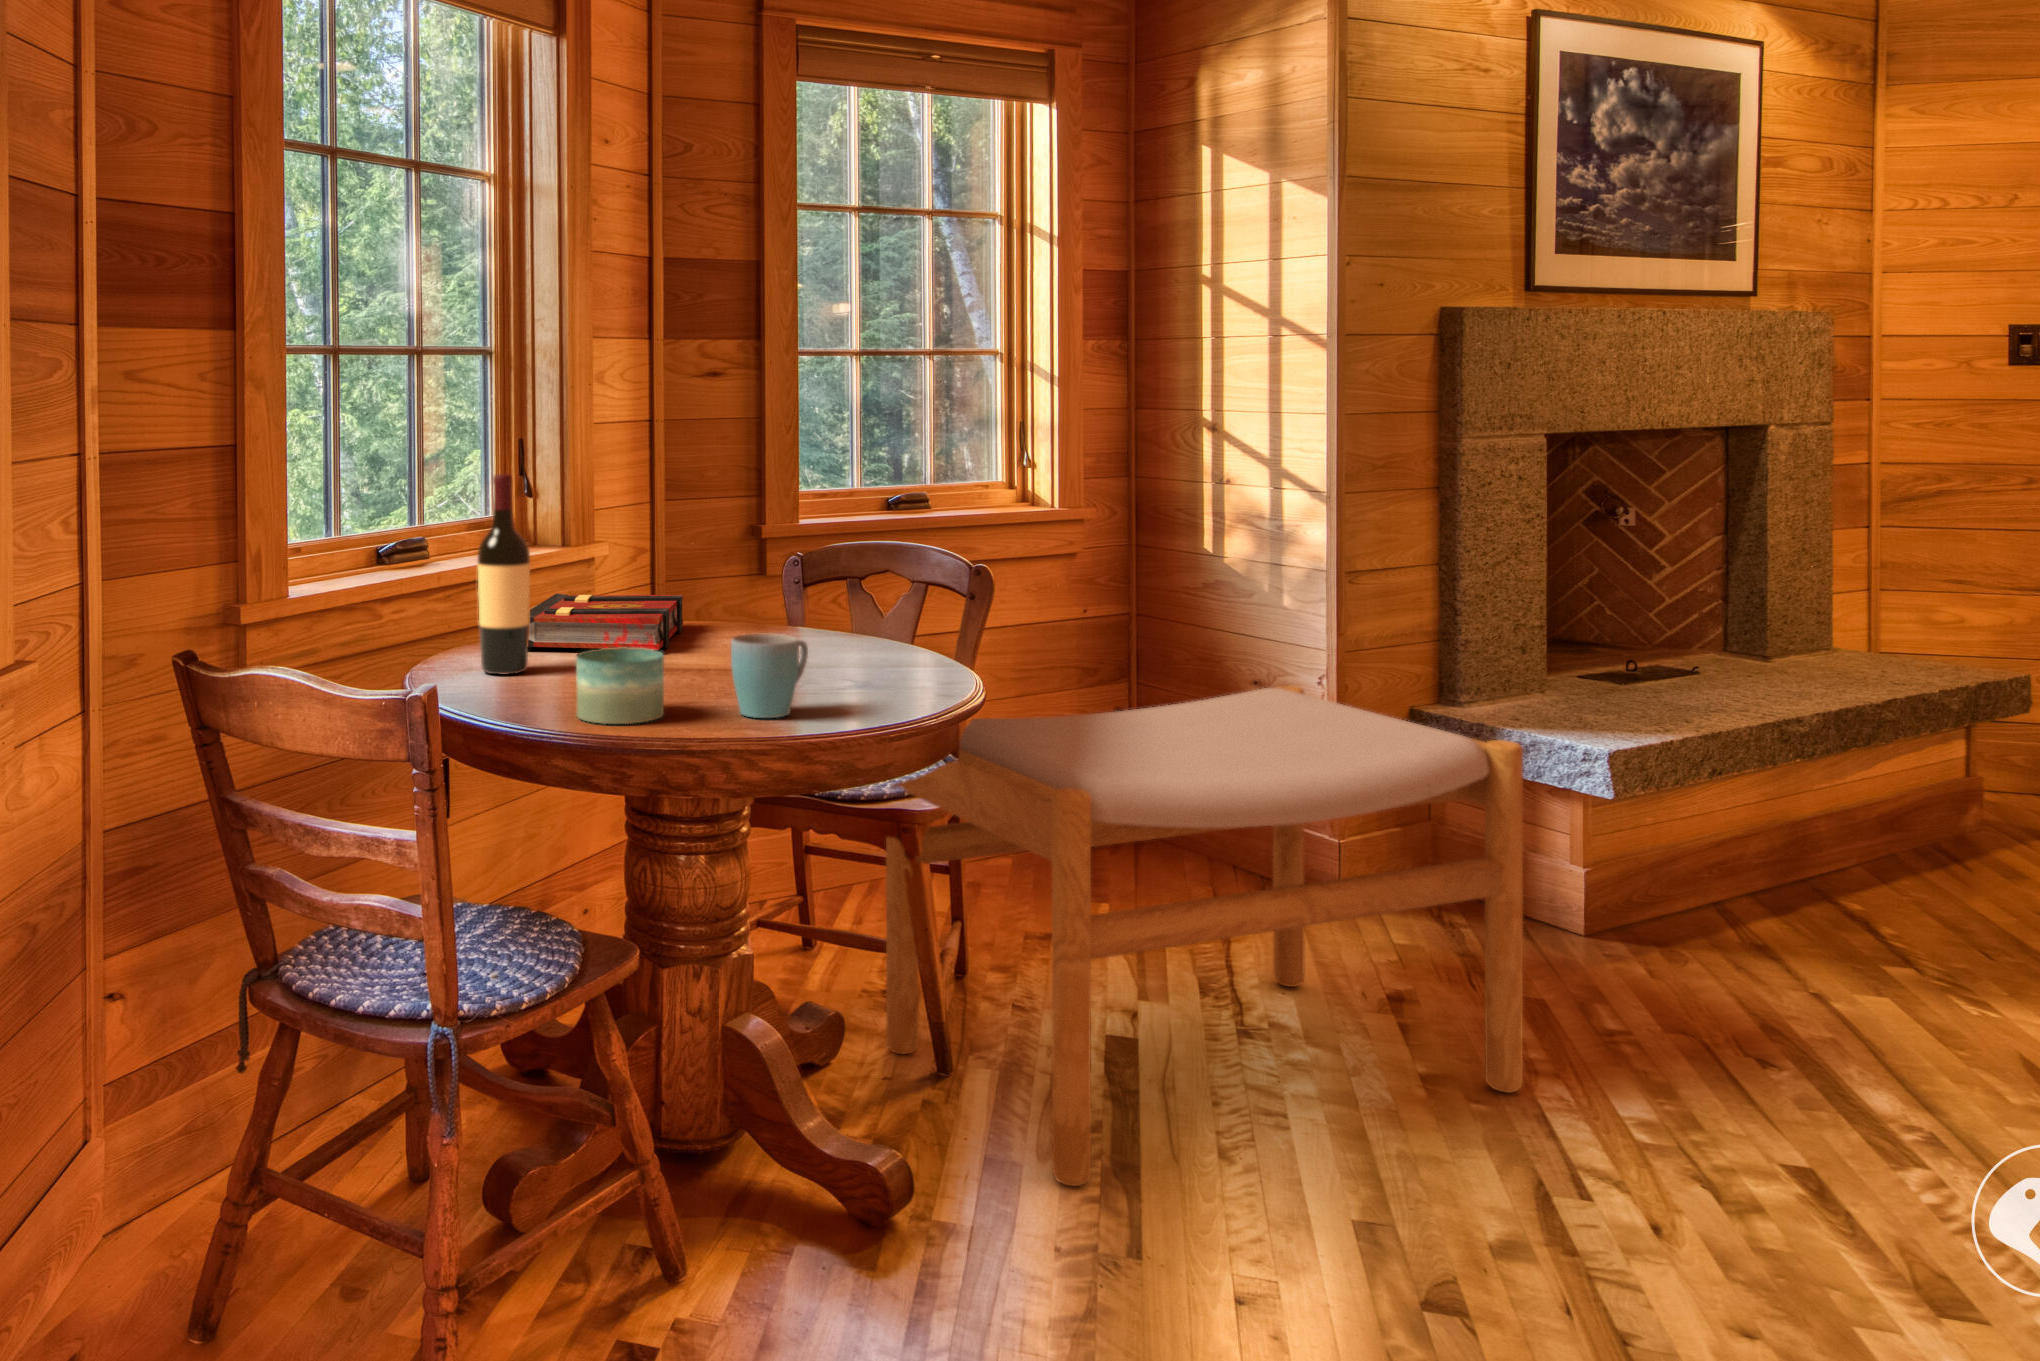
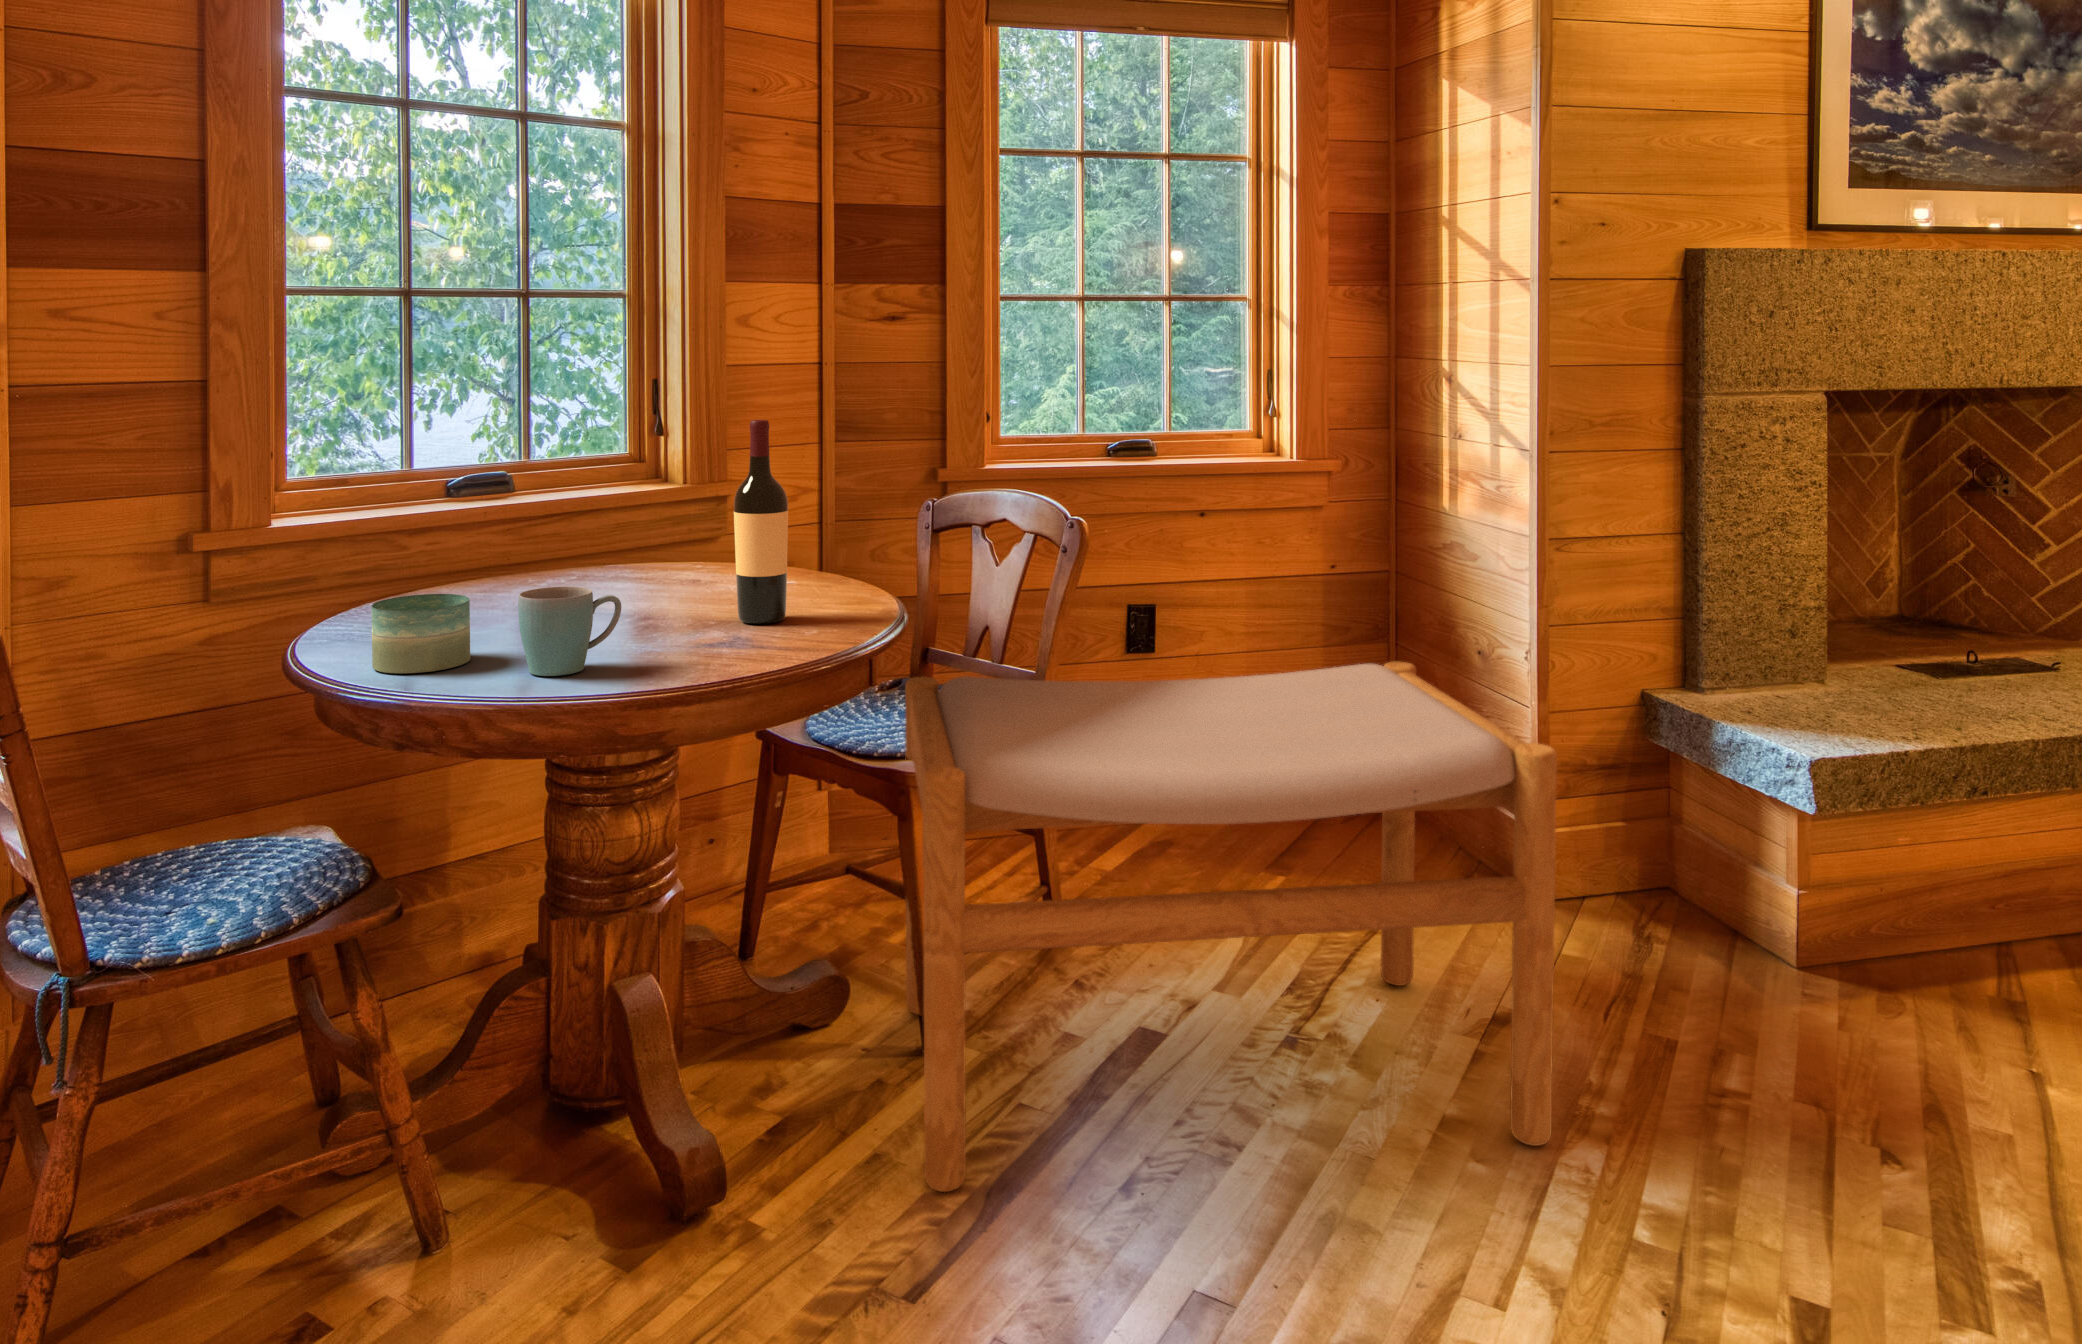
wine bottle: present [478,474,530,674] -> present [734,420,788,624]
book: present [528,593,683,650] -> none [510,533,729,595]

